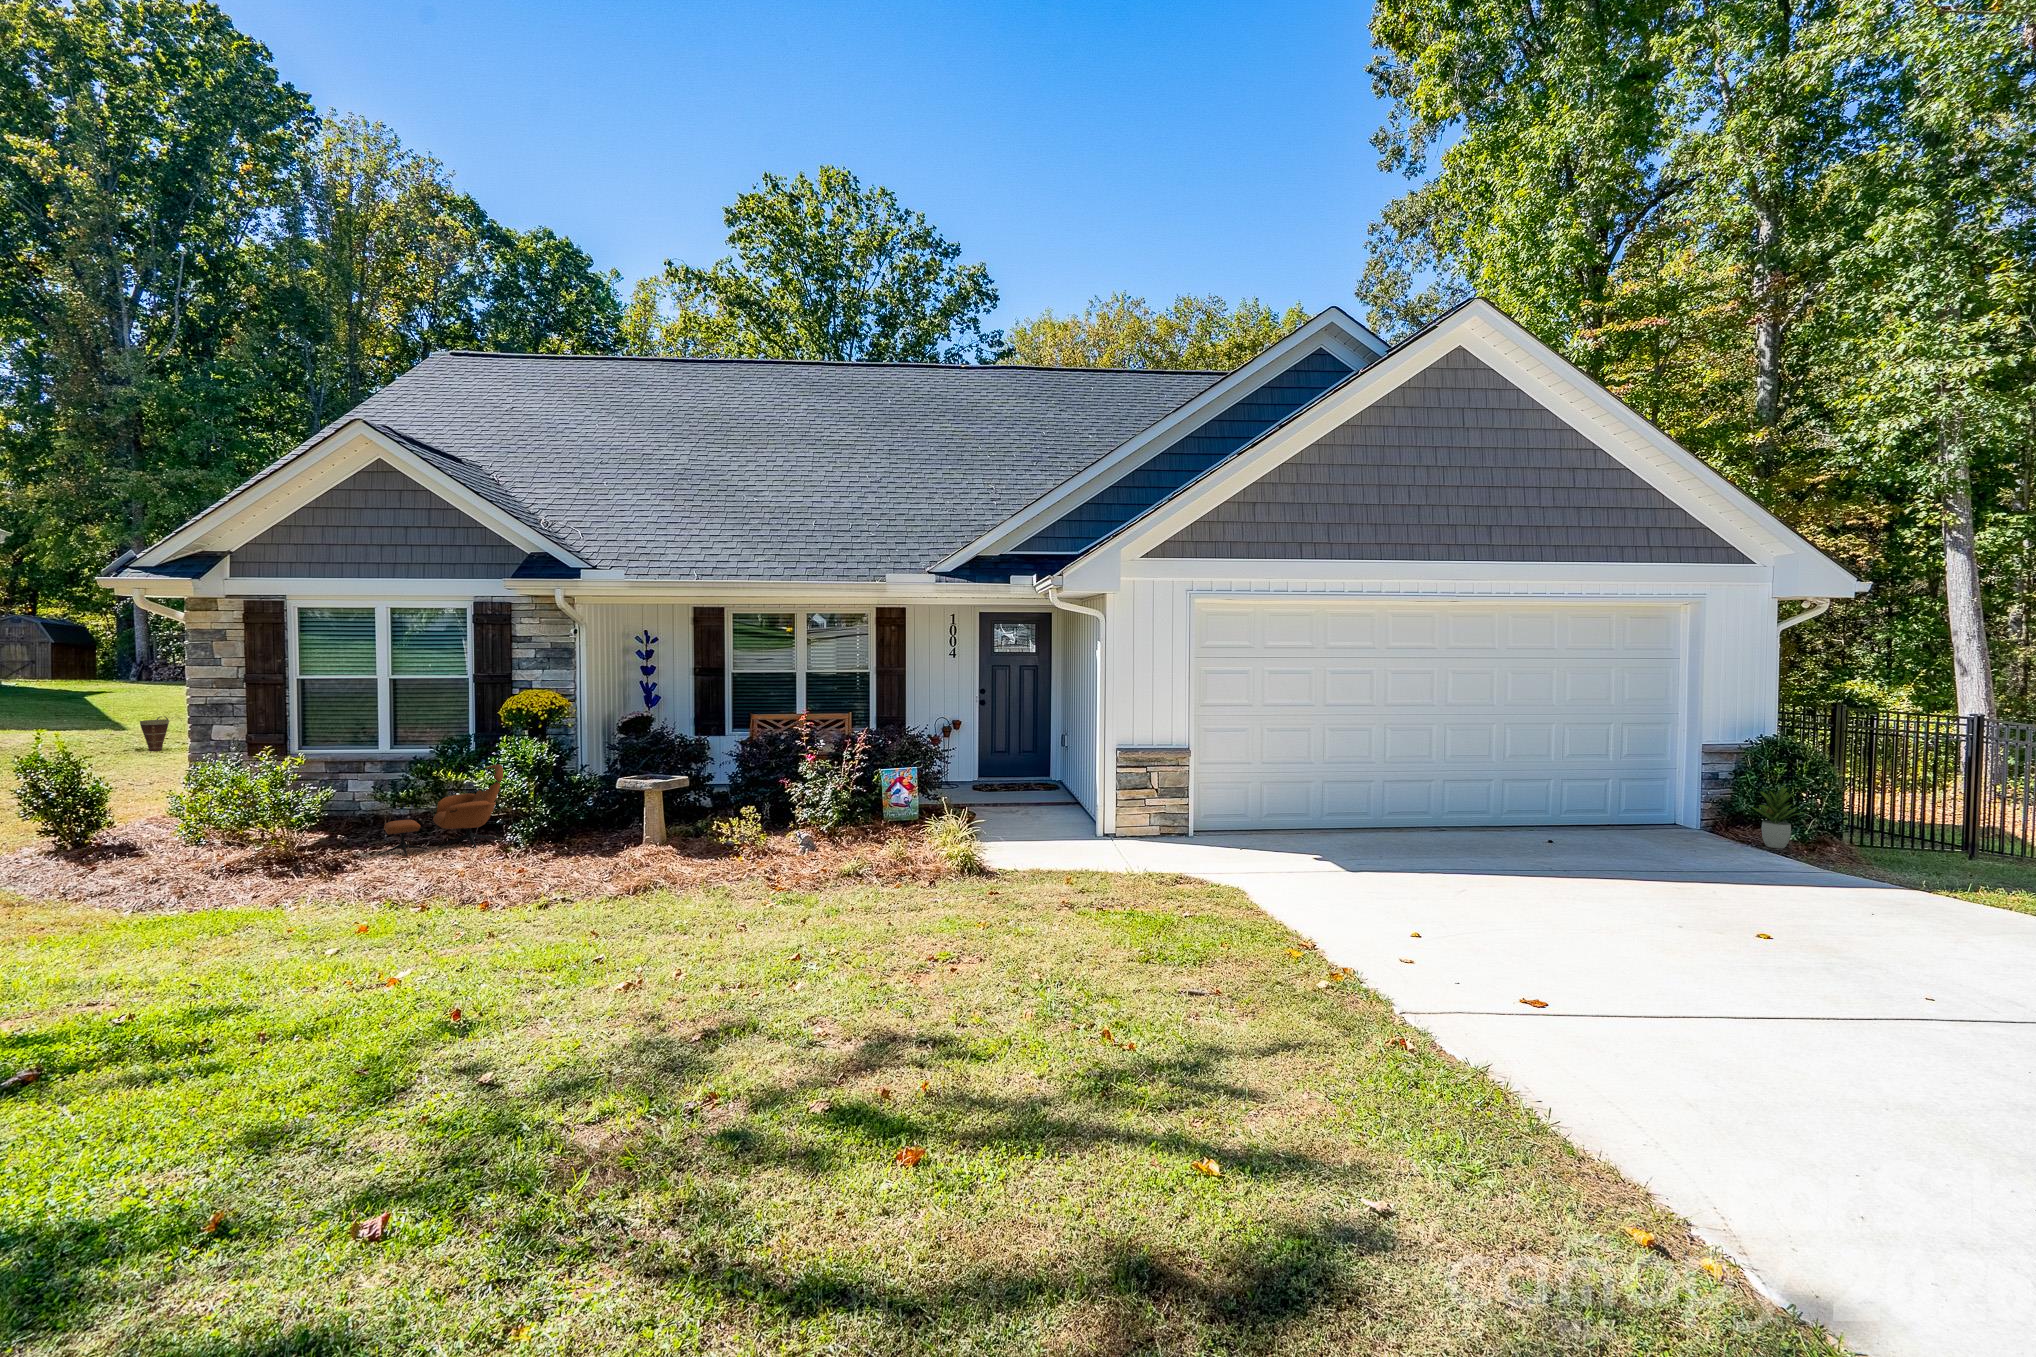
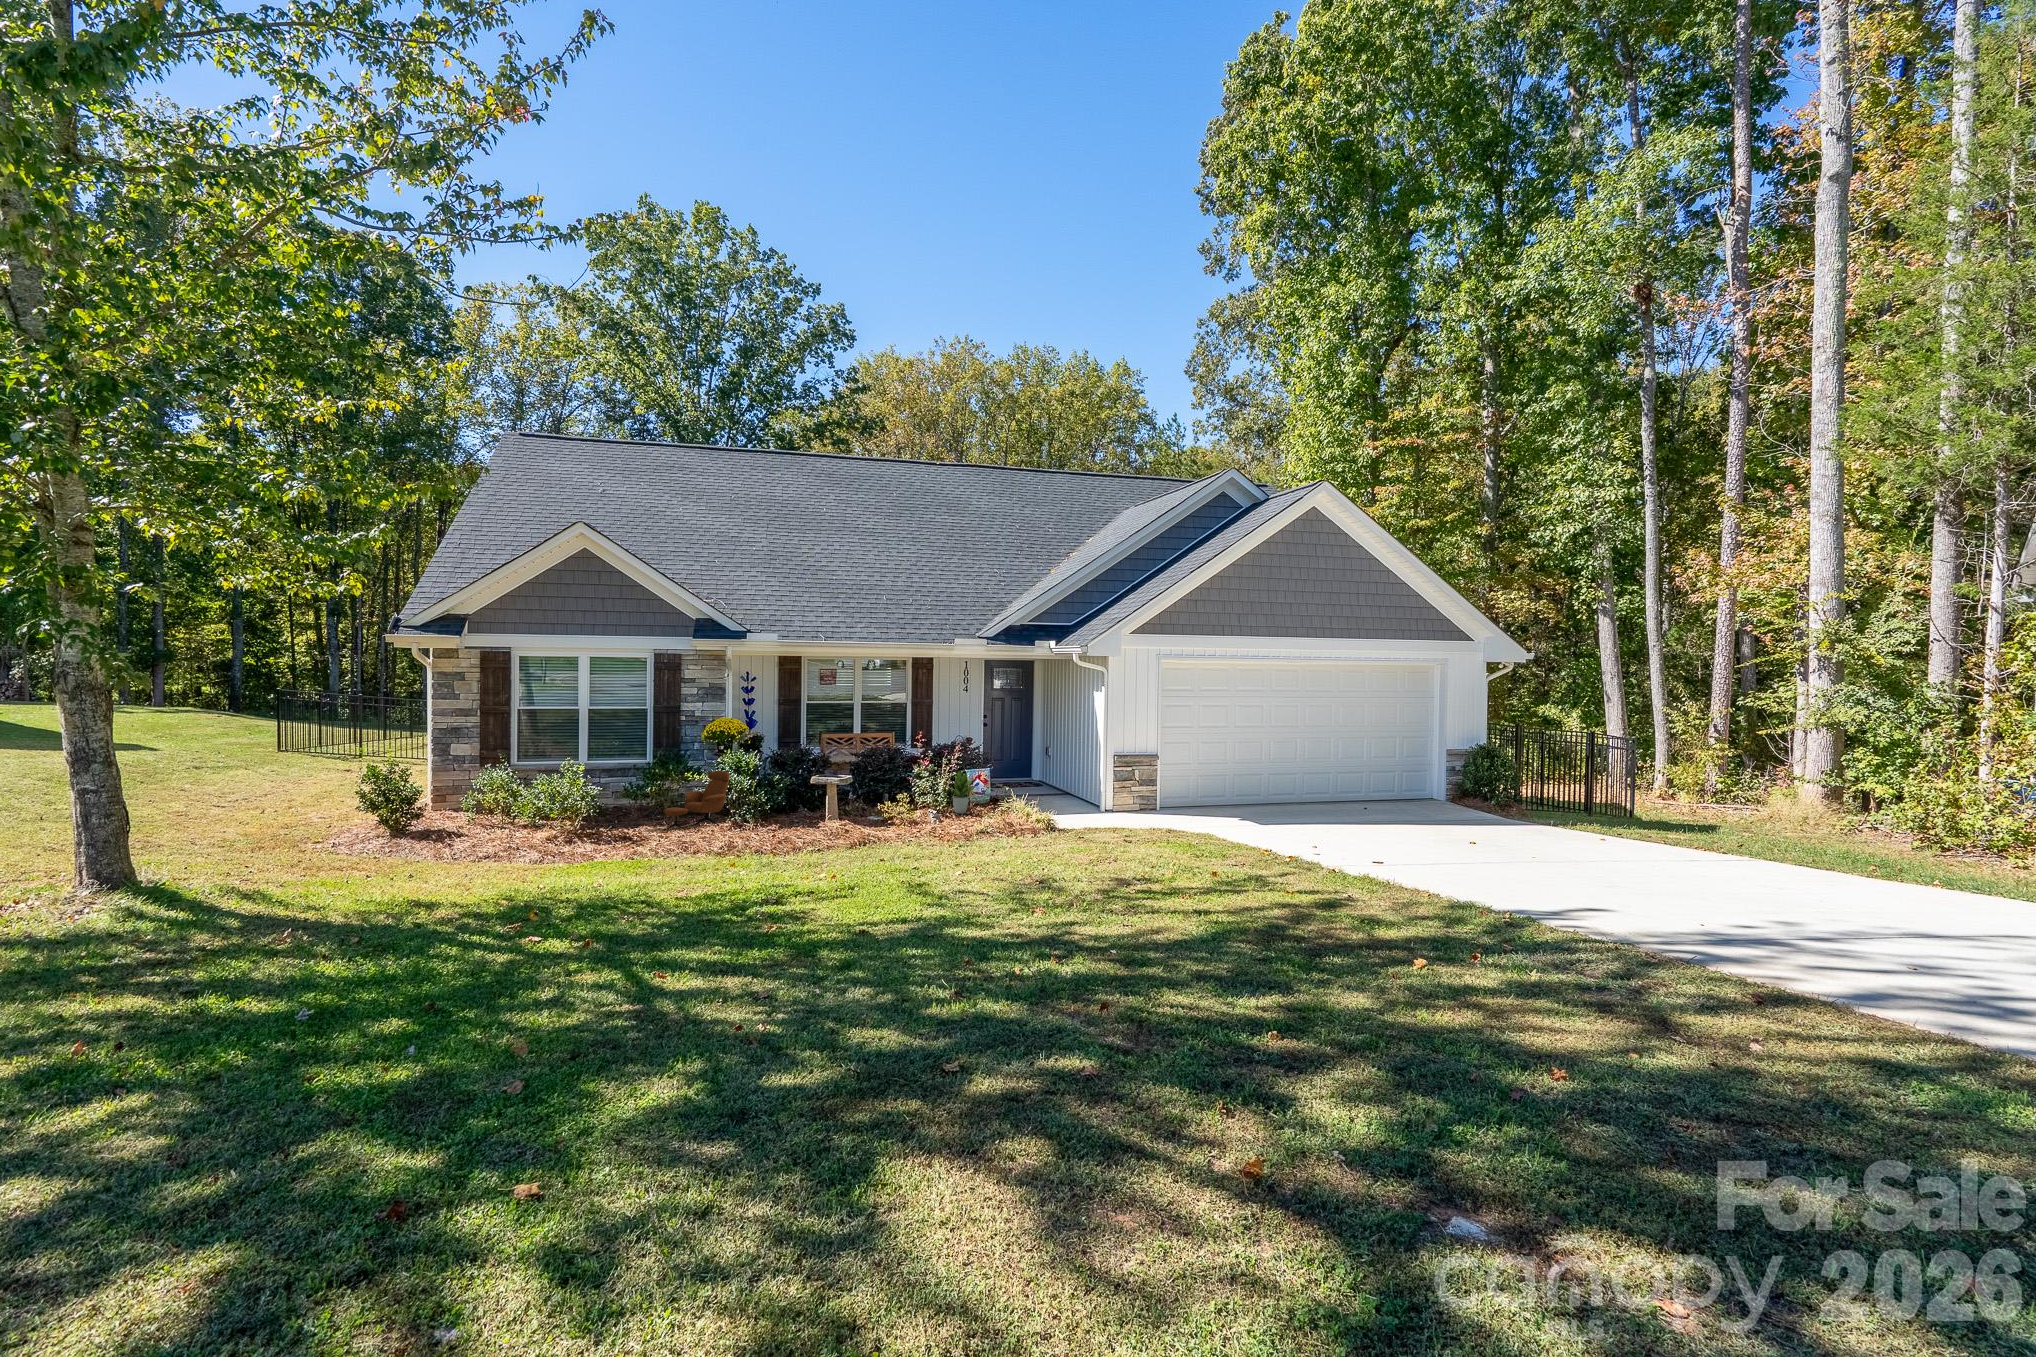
basket: present [140,716,169,751] -> none [194,749,225,781]
potted plant: present [1752,784,1804,849] -> present [952,771,975,814]

